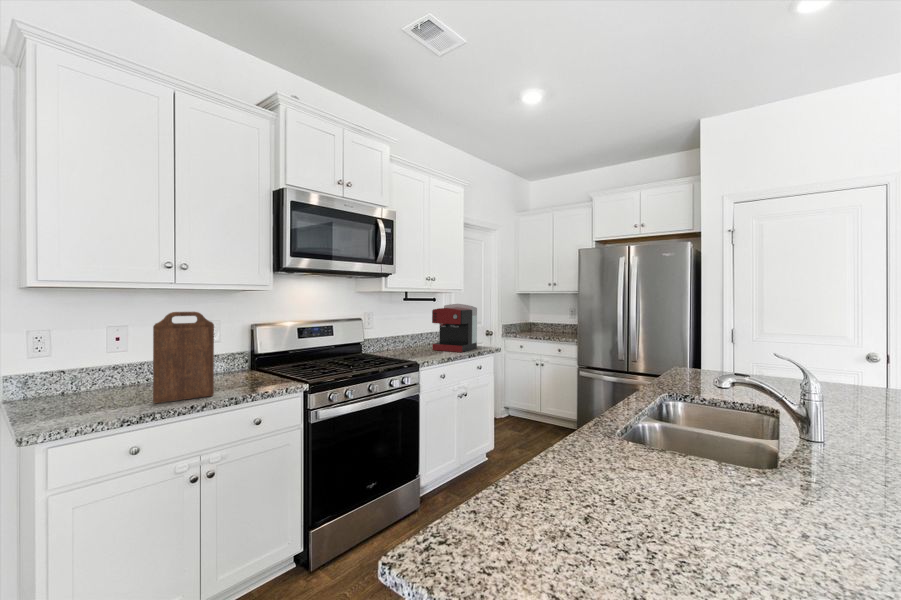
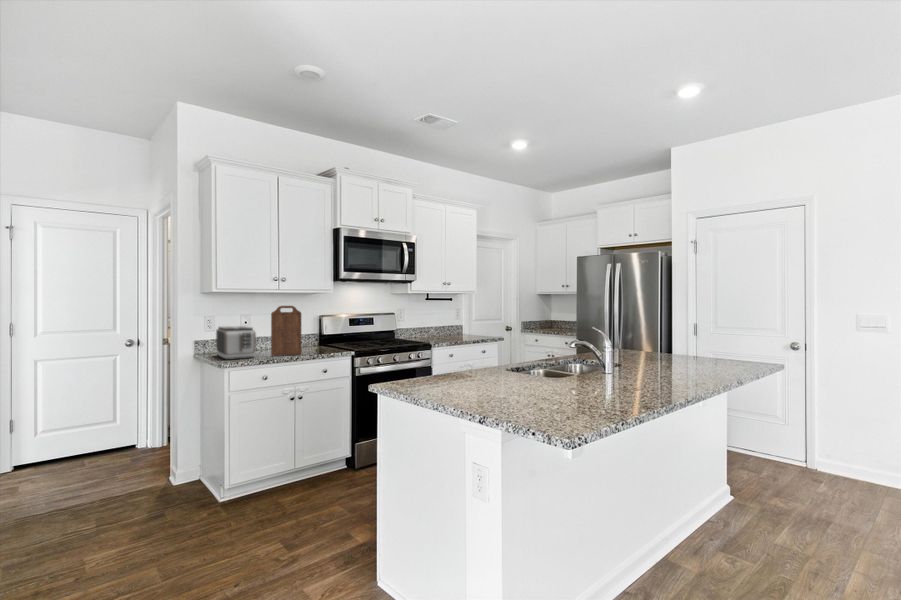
coffee maker: present [432,304,477,352] -> none [448,303,484,339]
toaster: none [41,347,118,420] -> present [216,326,256,360]

